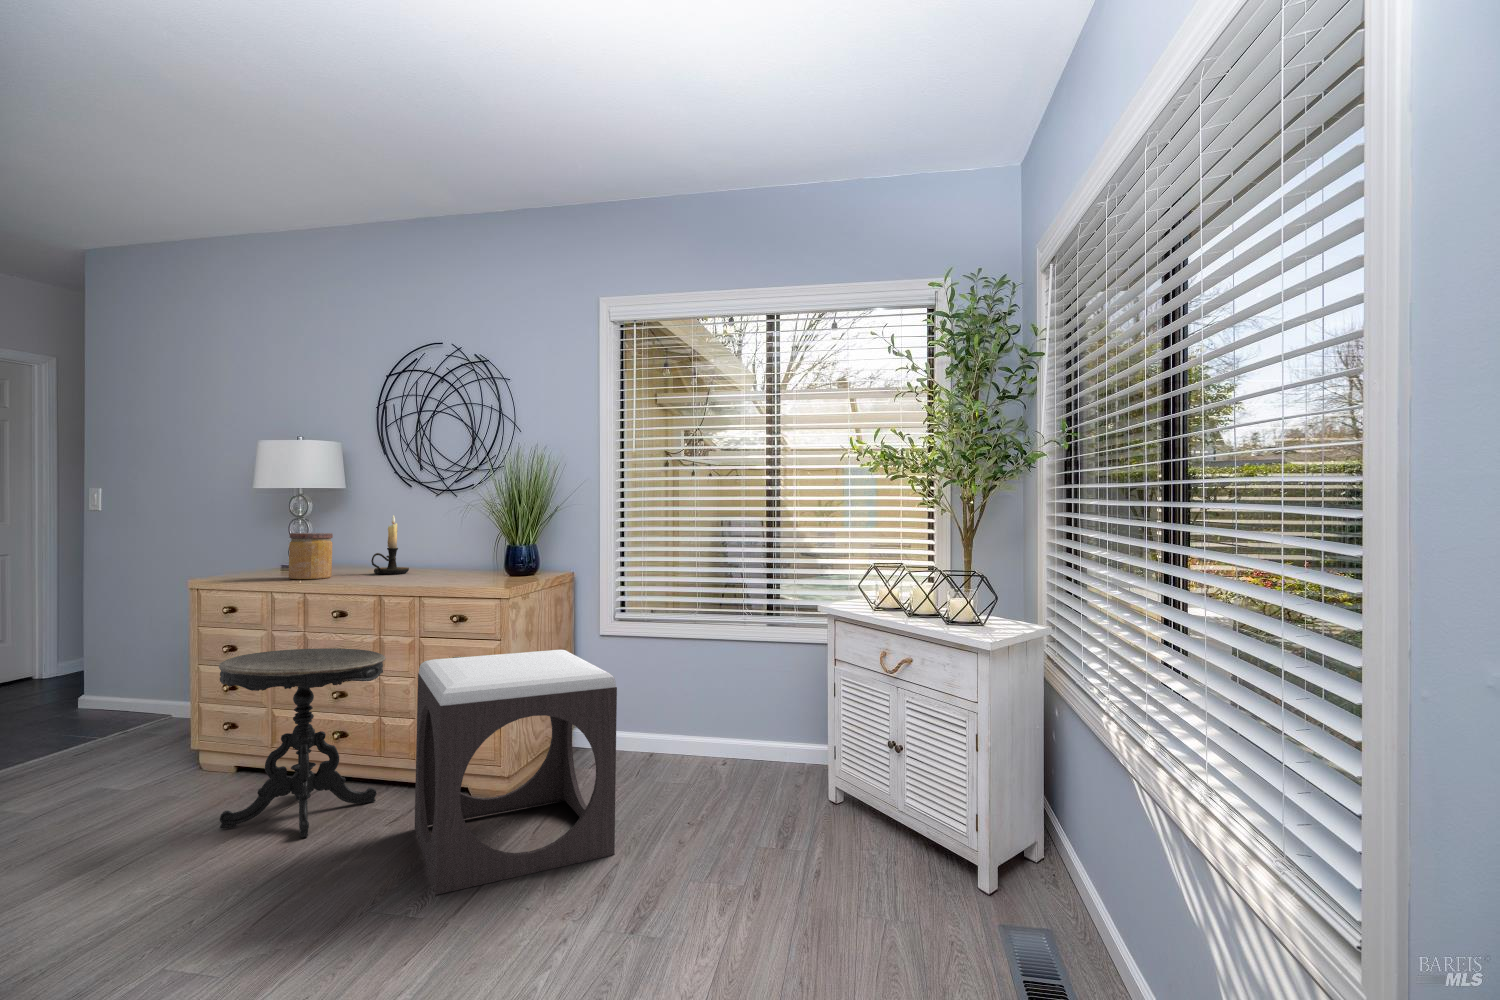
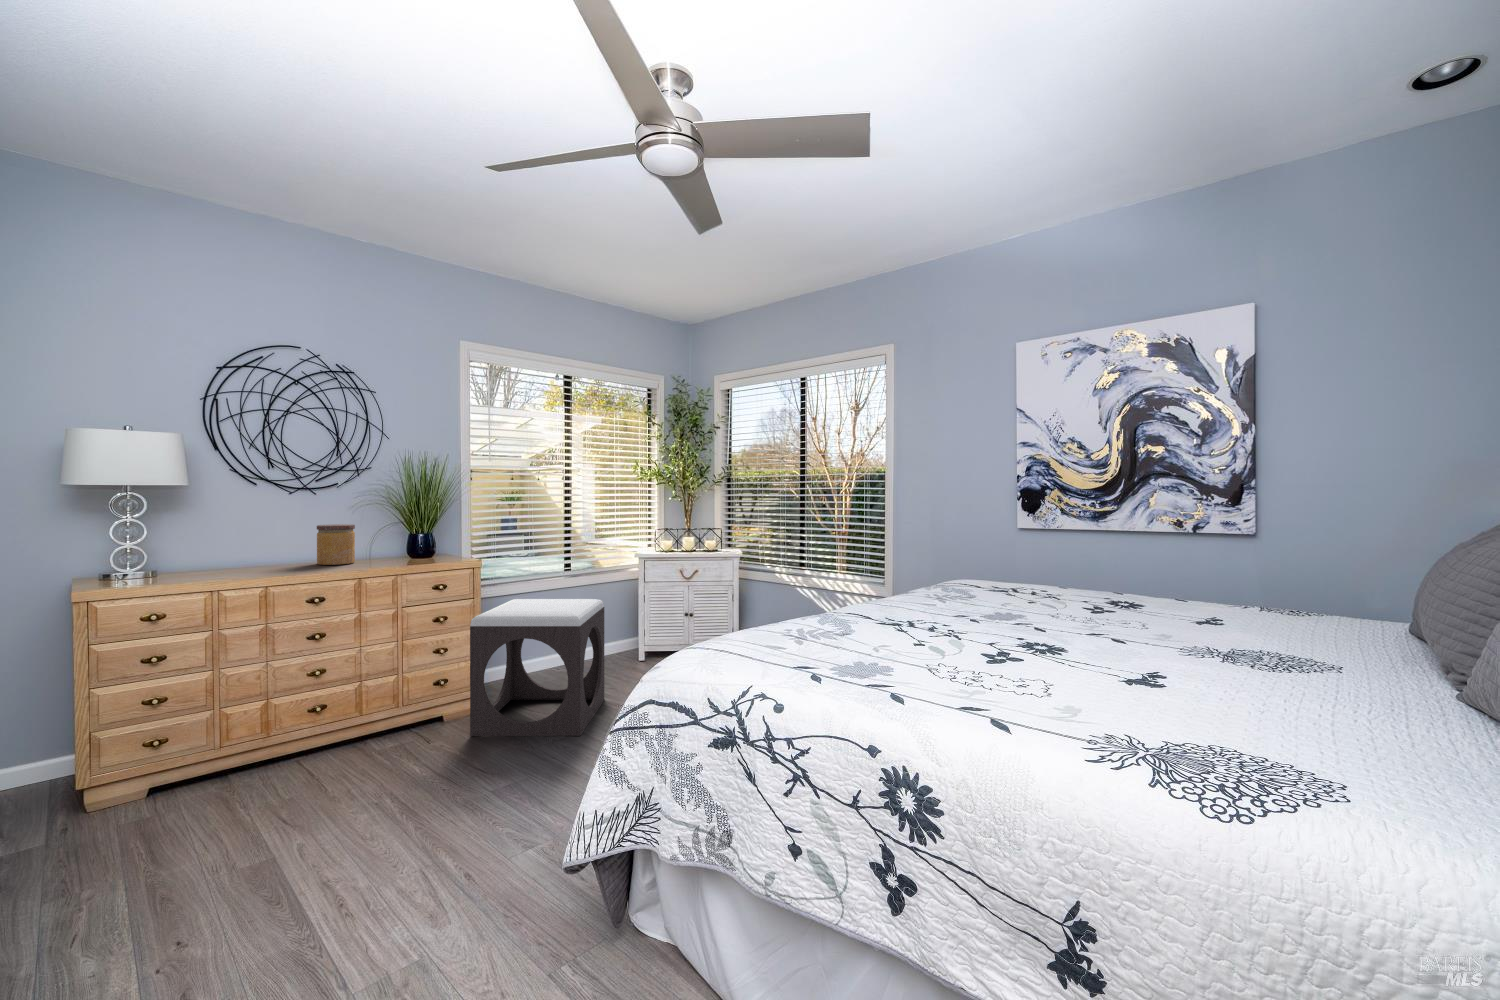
candle holder: present [371,515,409,574] -> none [240,510,279,569]
jar: present [289,533,333,579] -> present [317,524,355,565]
side table: present [219,648,385,837] -> none [268,625,429,793]

